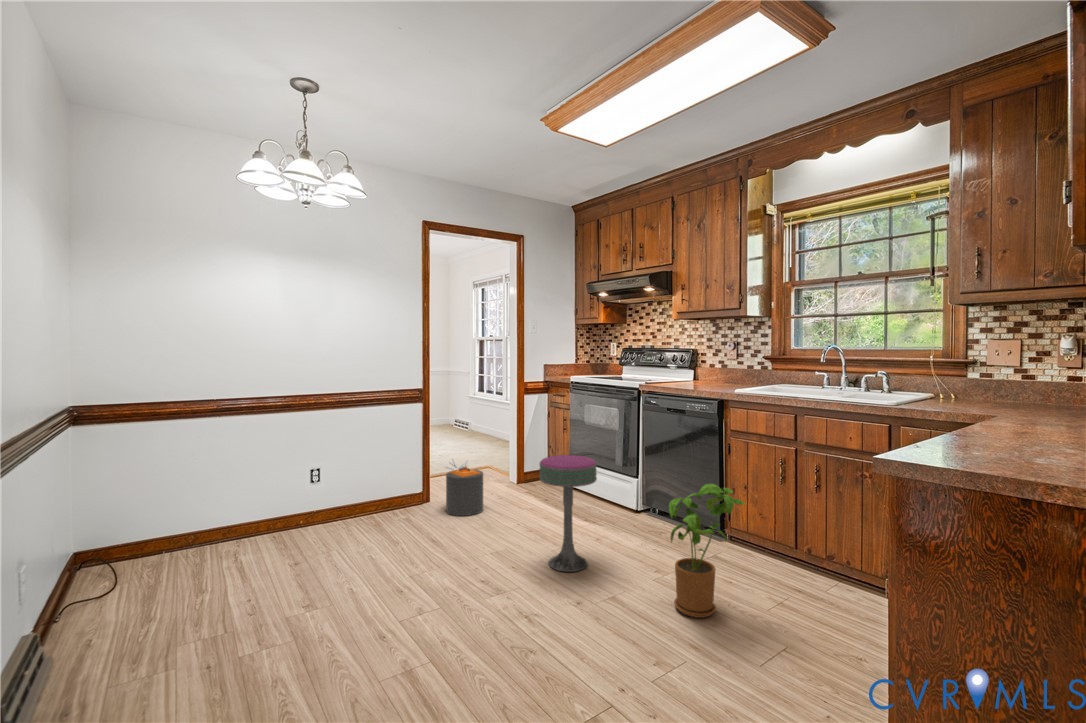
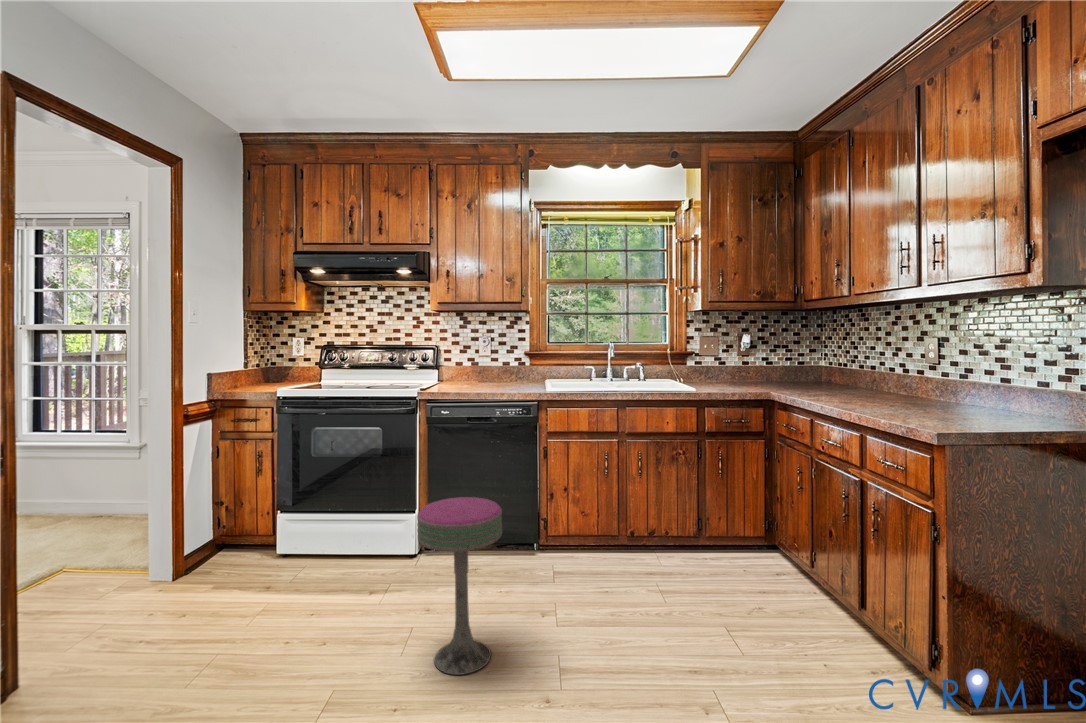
trash can: present [446,464,483,516] -> none [97,566,193,693]
house plant: present [669,484,745,618] -> none [600,488,683,641]

